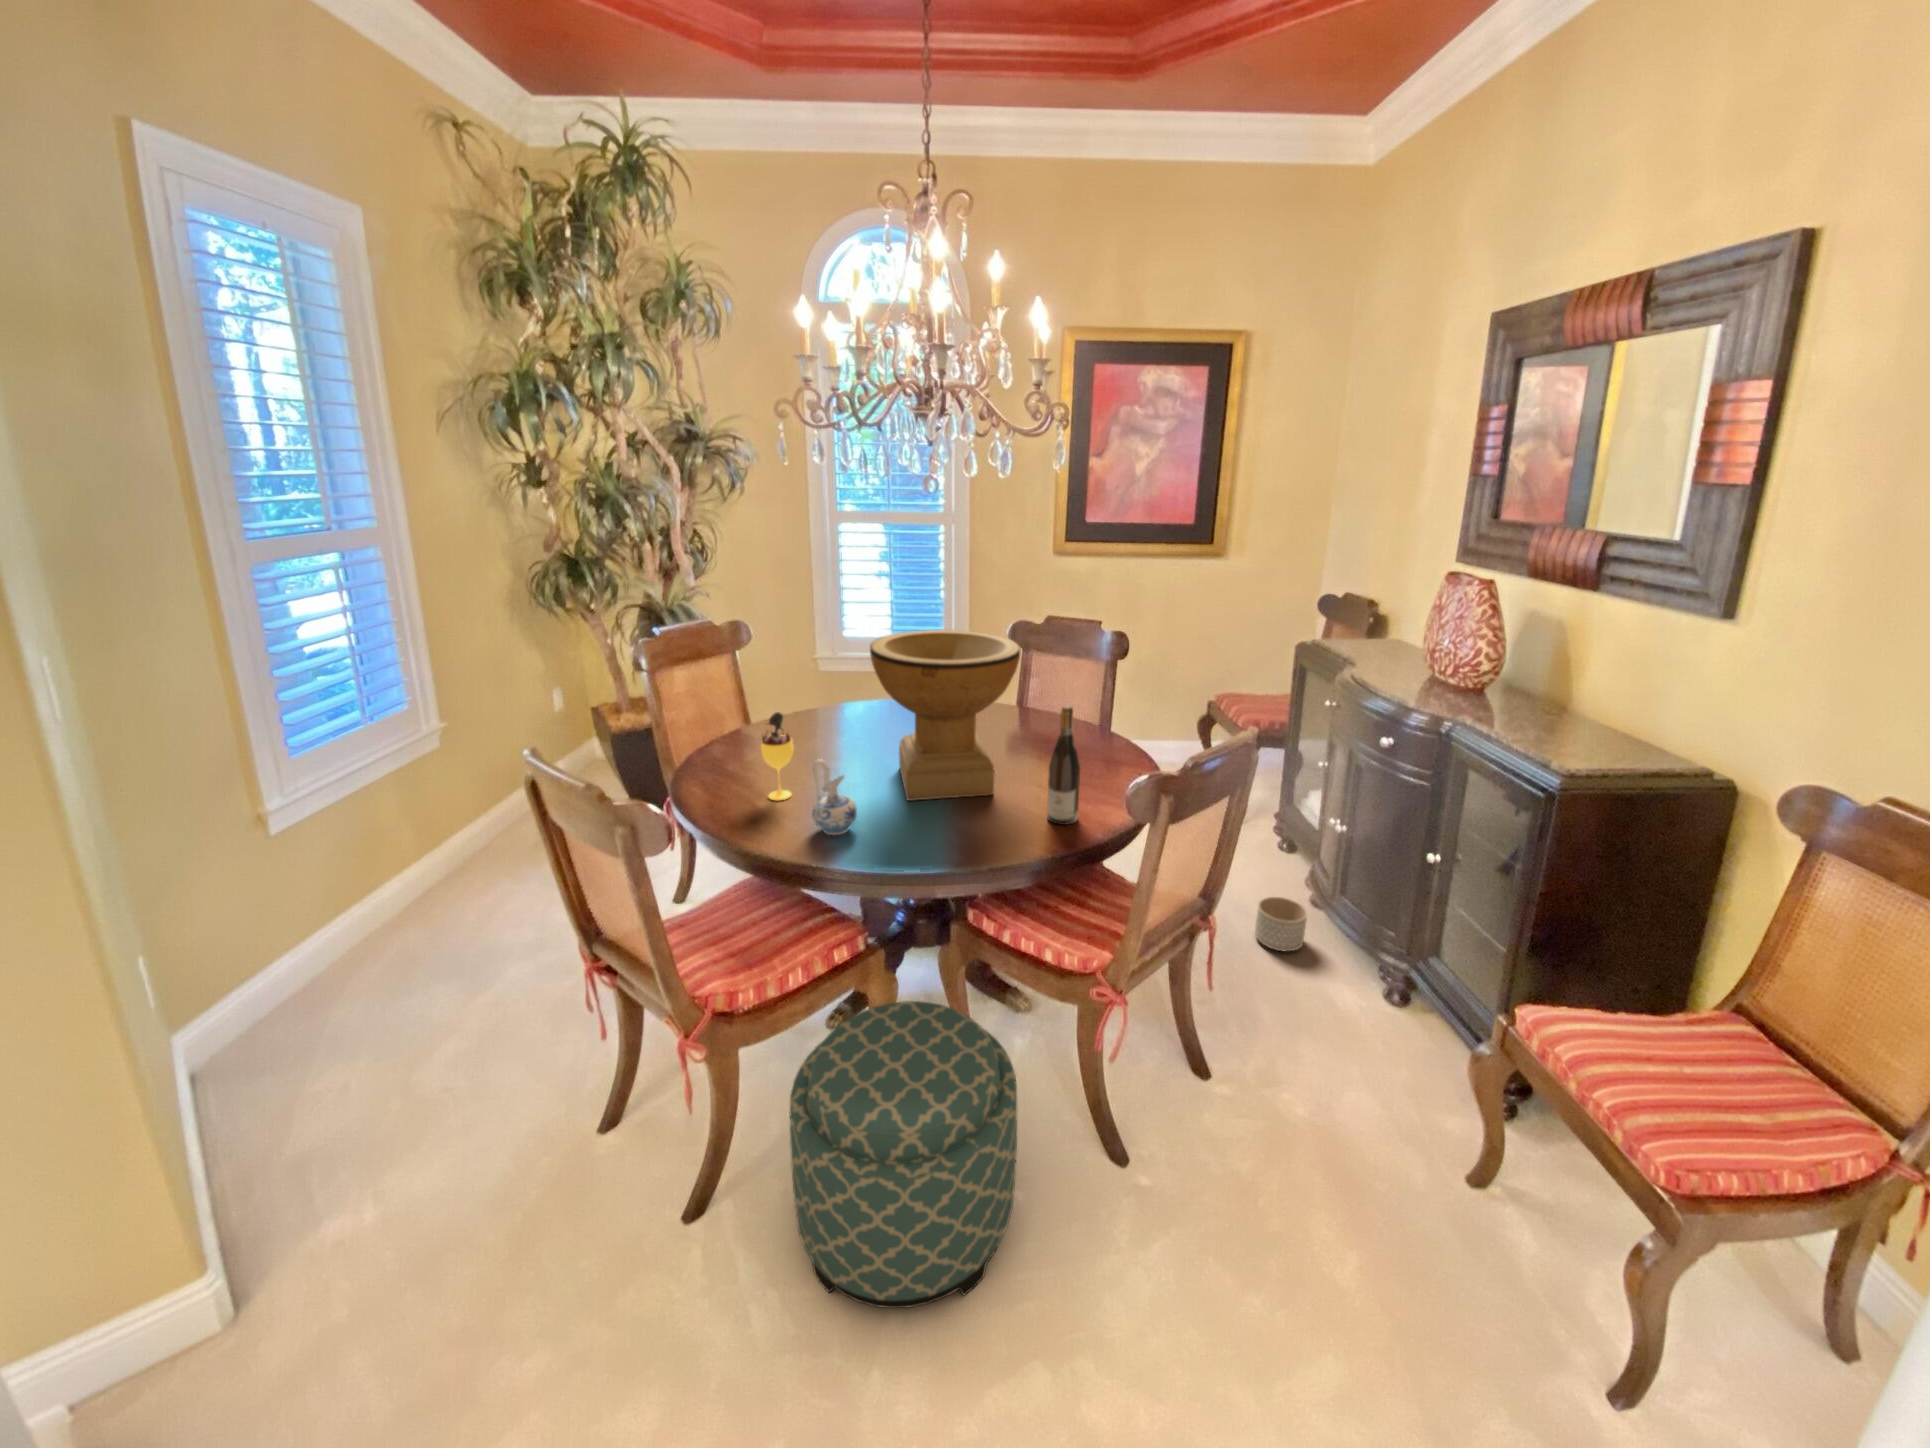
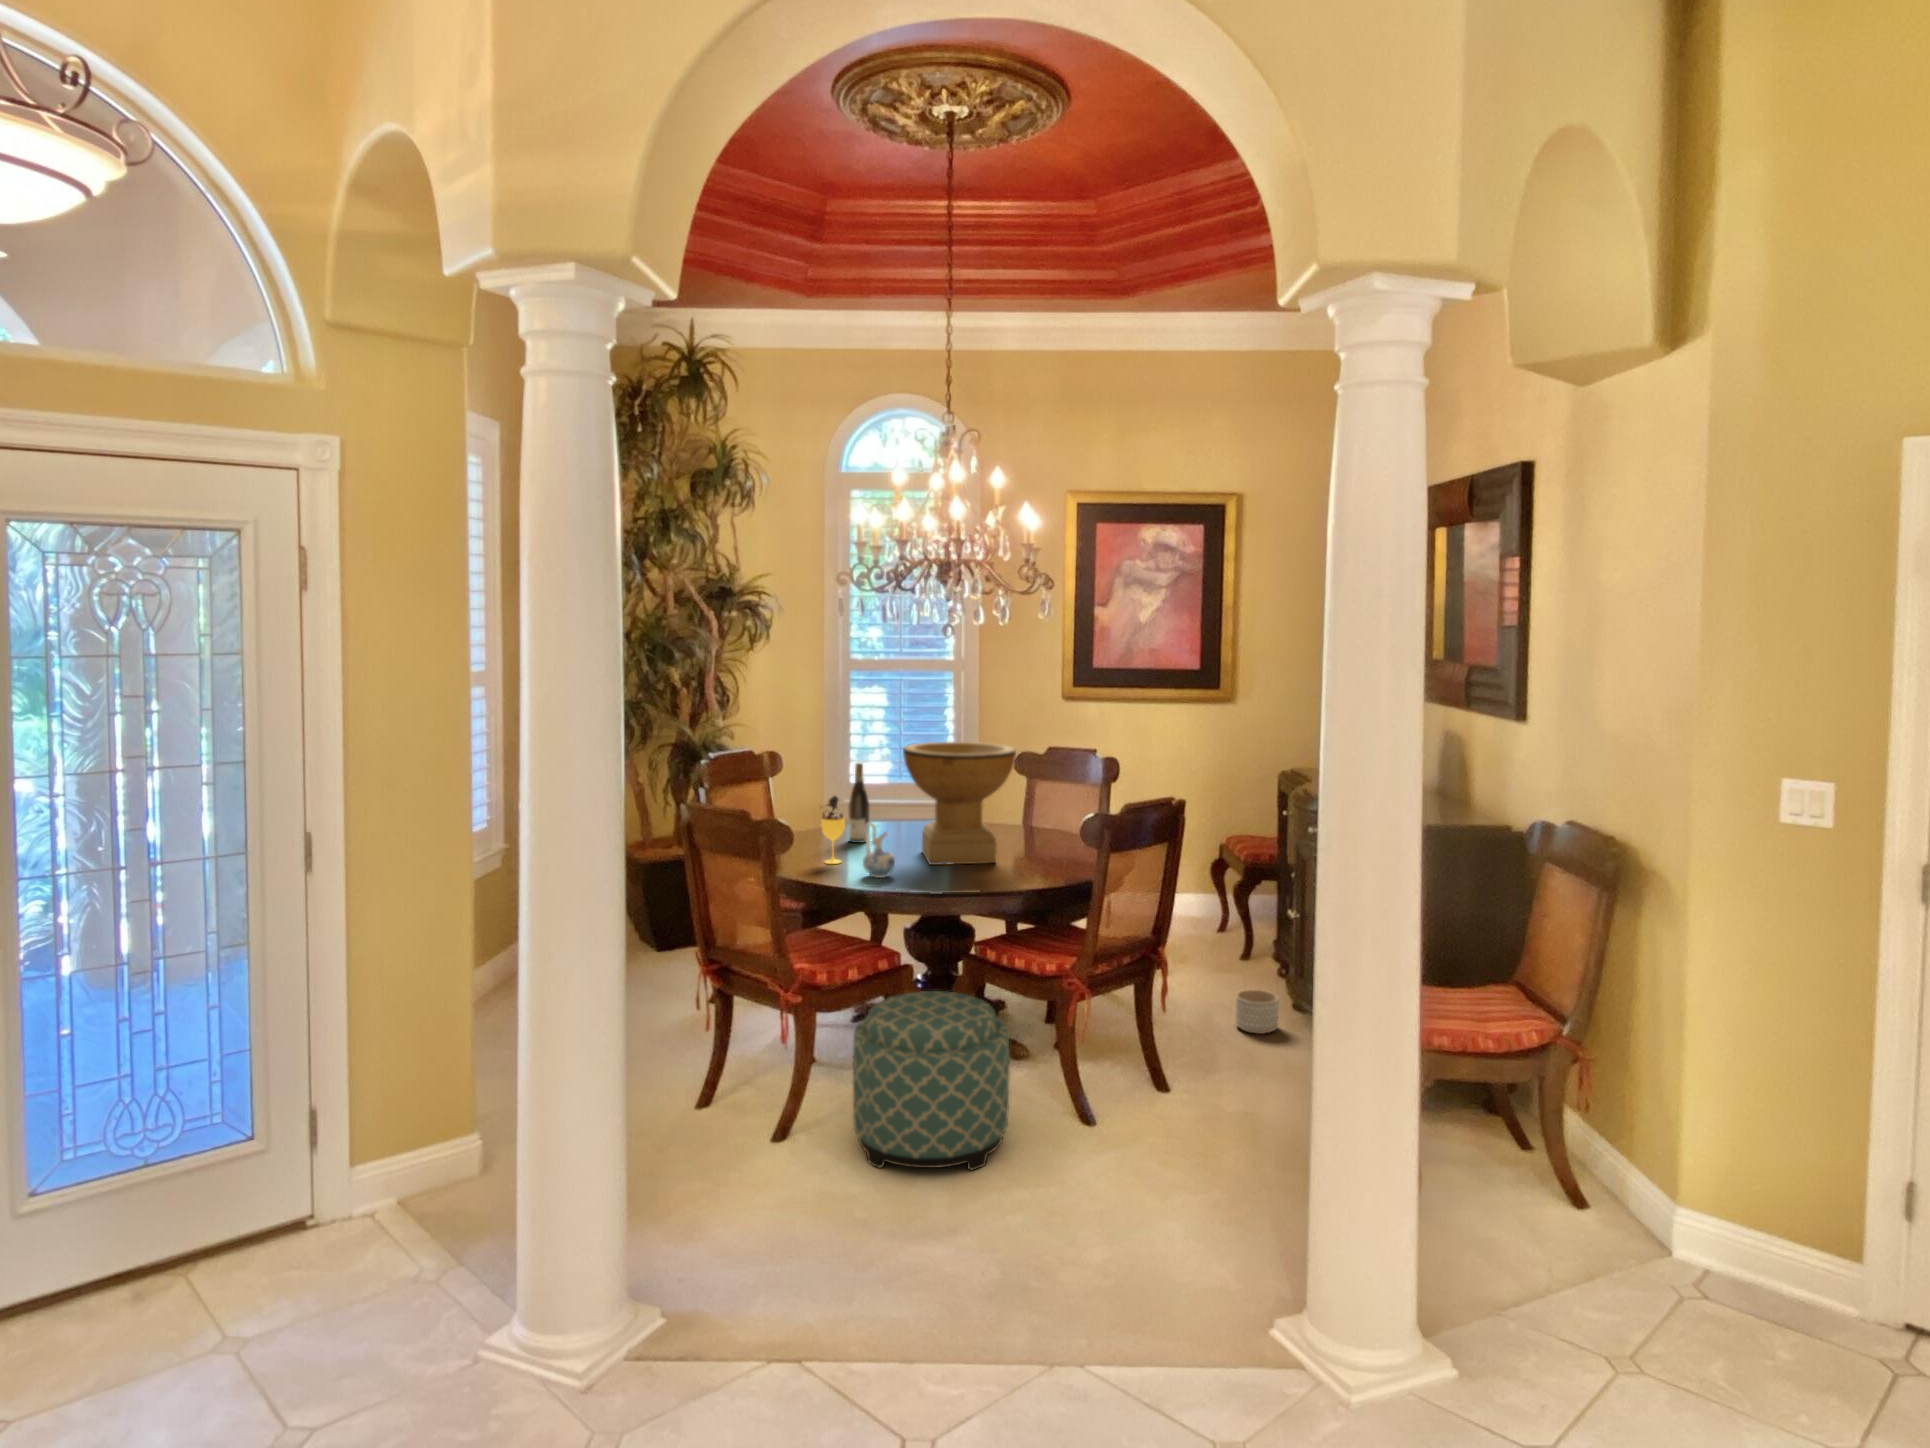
wine bottle: present [1047,706,1080,825] -> present [849,763,869,843]

